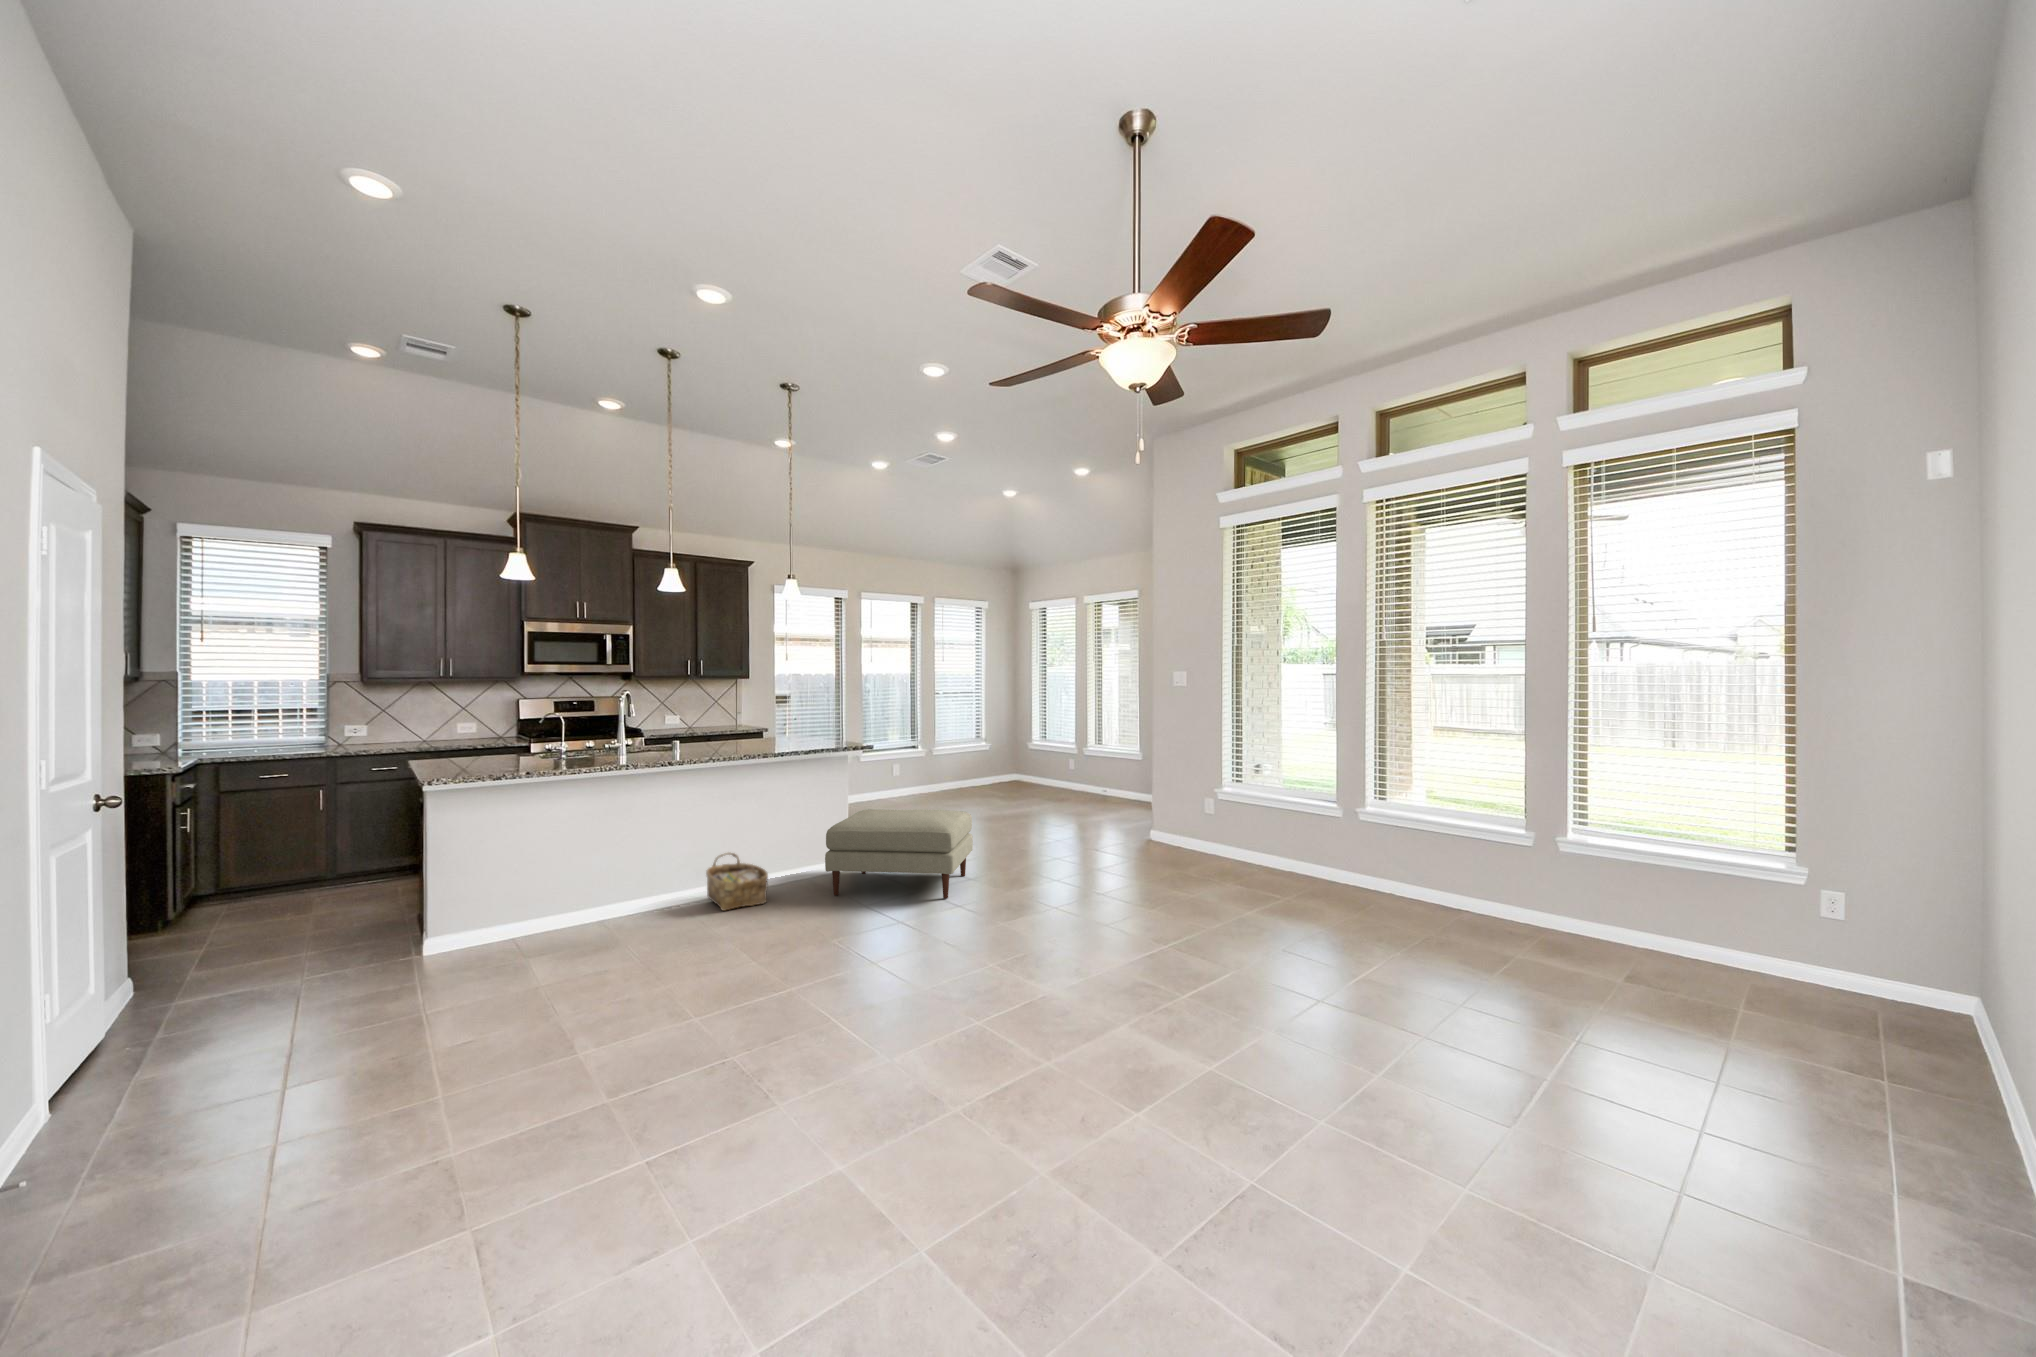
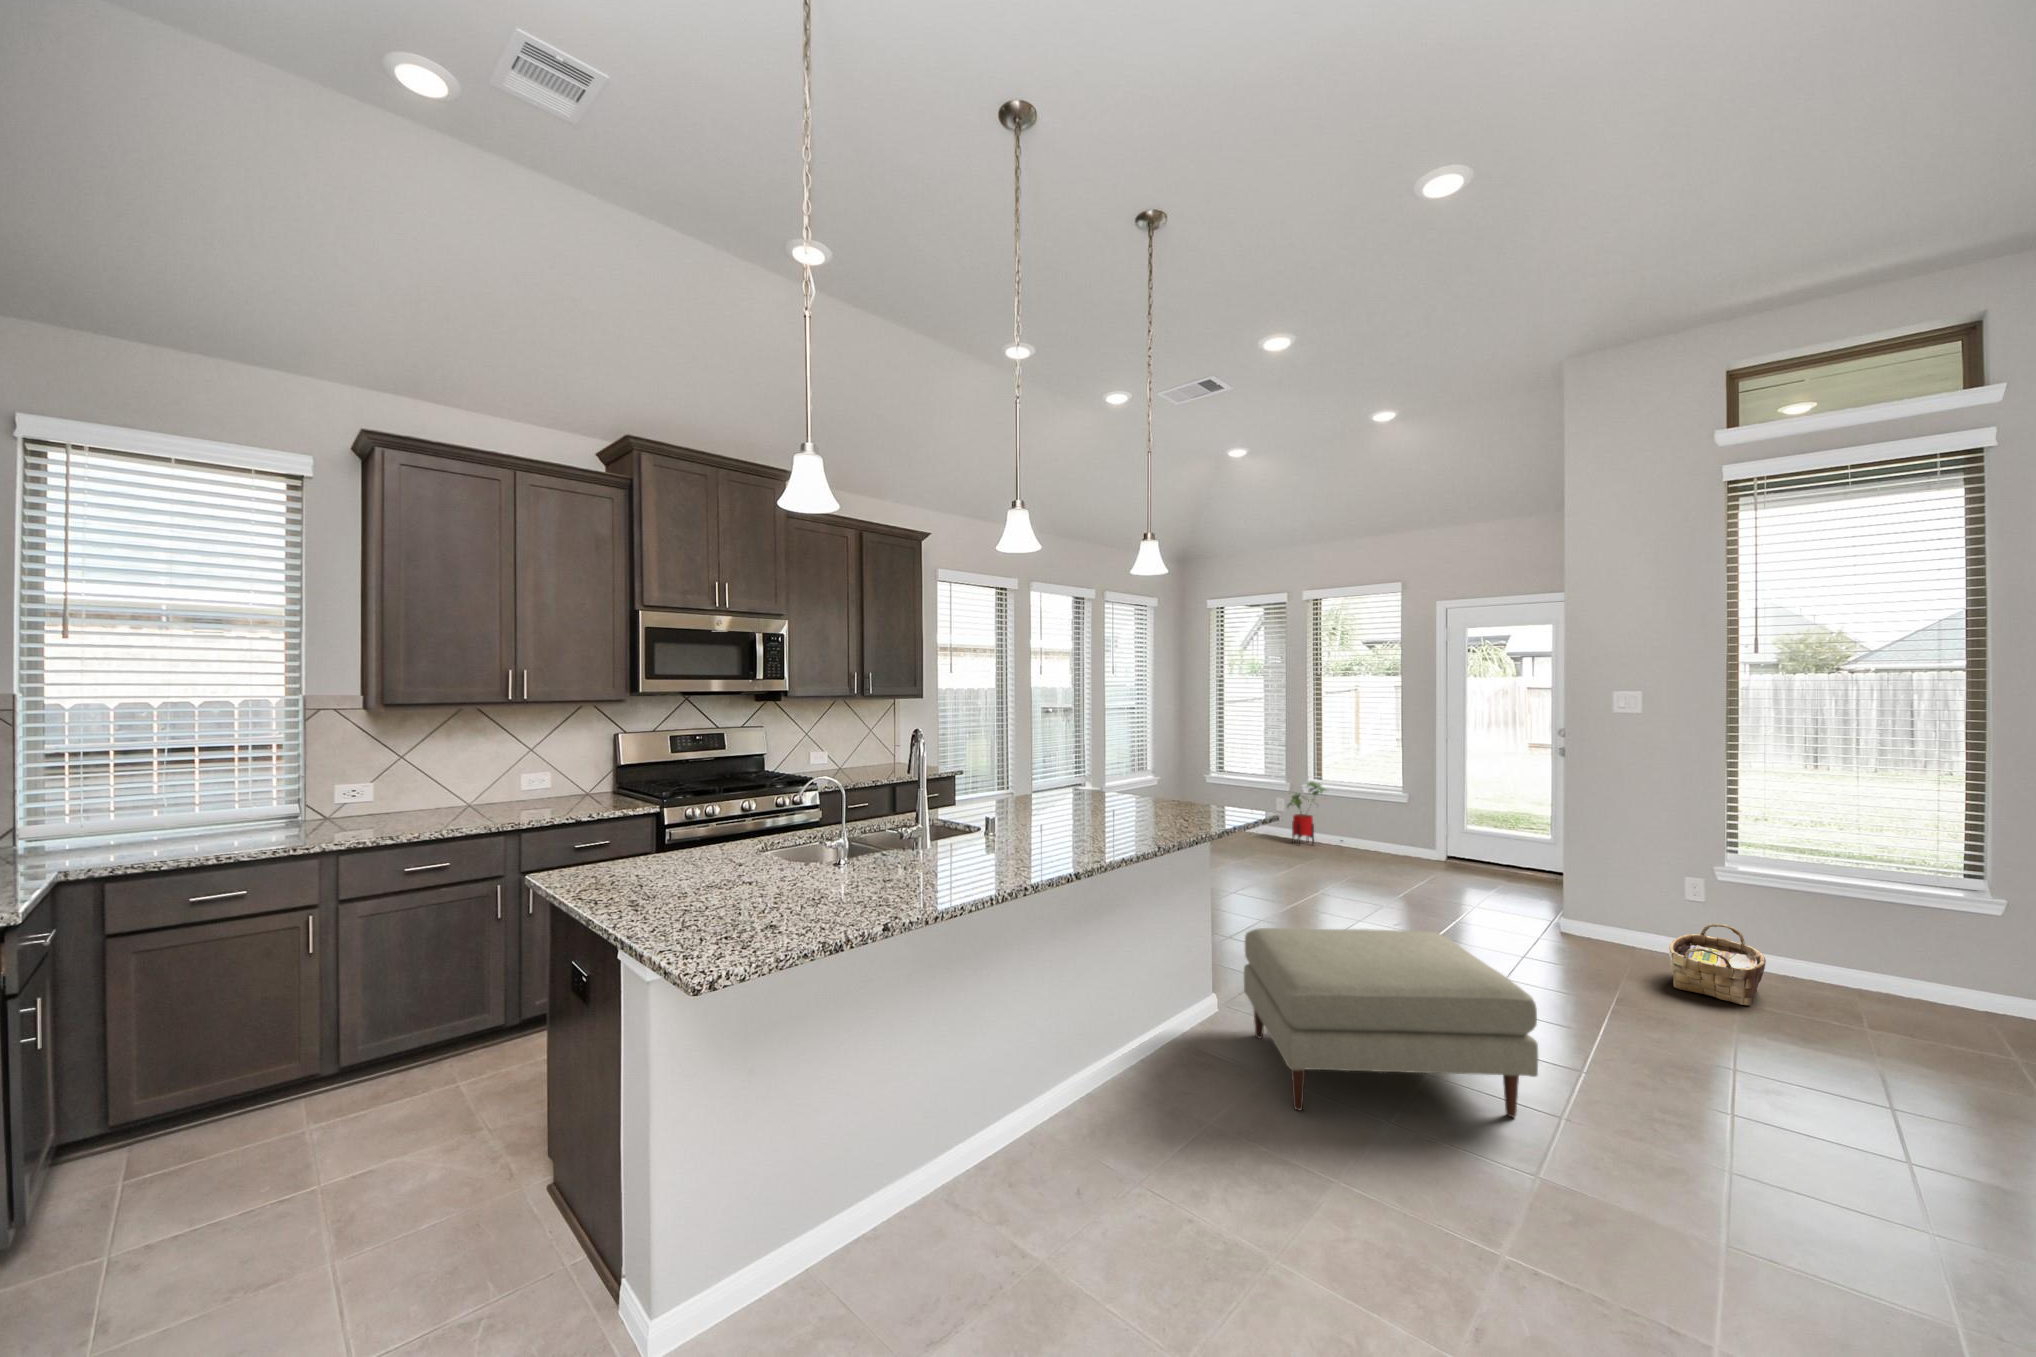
house plant: none [1065,744,1095,793] -> present [1287,782,1325,844]
woven basket: present [706,853,768,911] -> present [1669,924,1766,1005]

